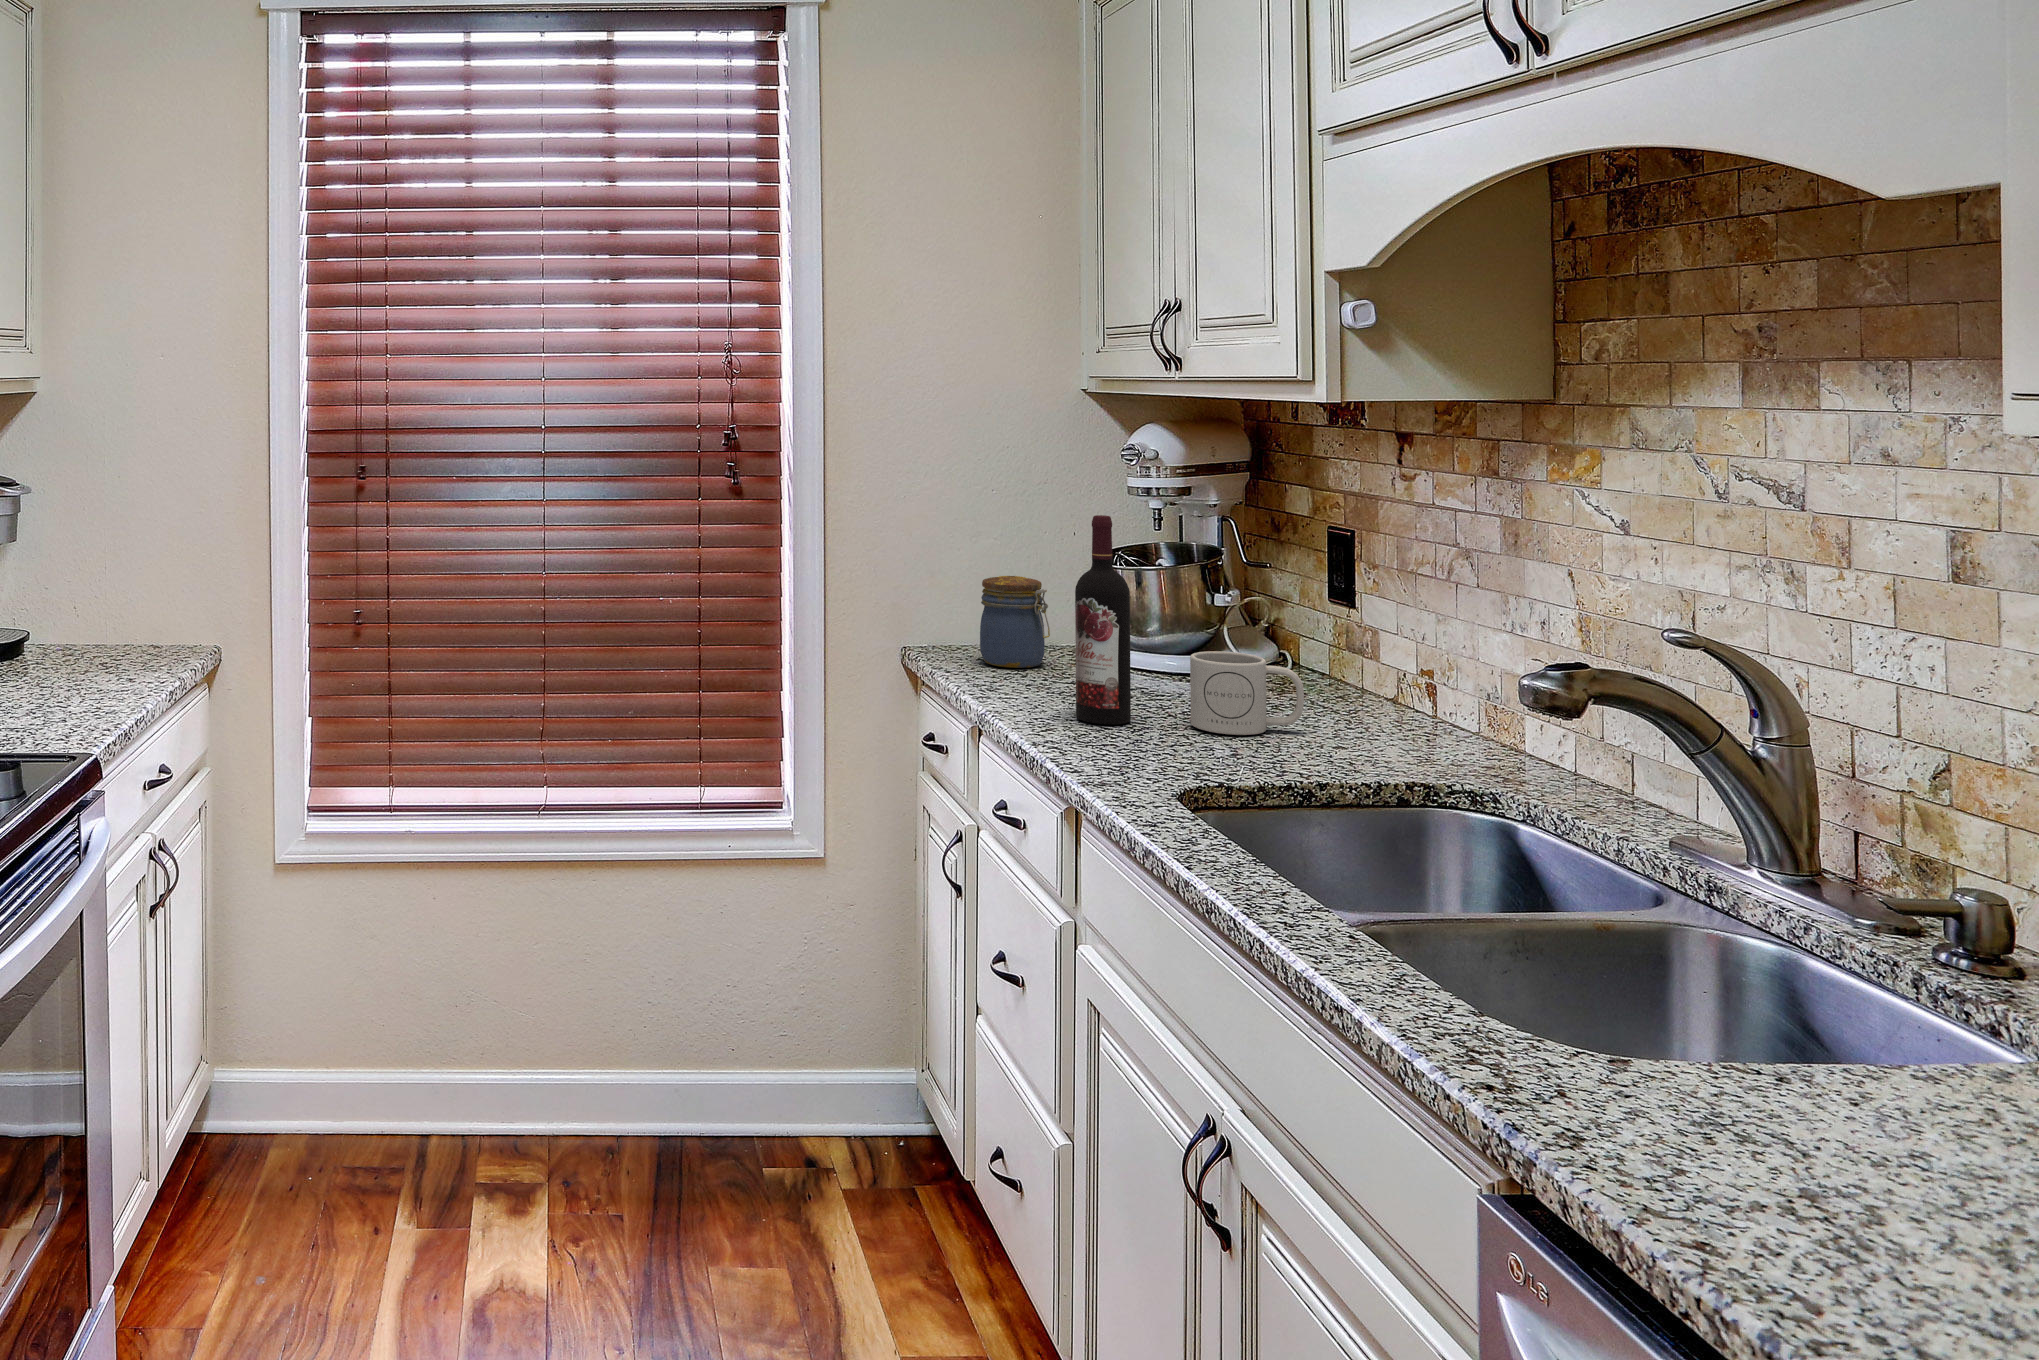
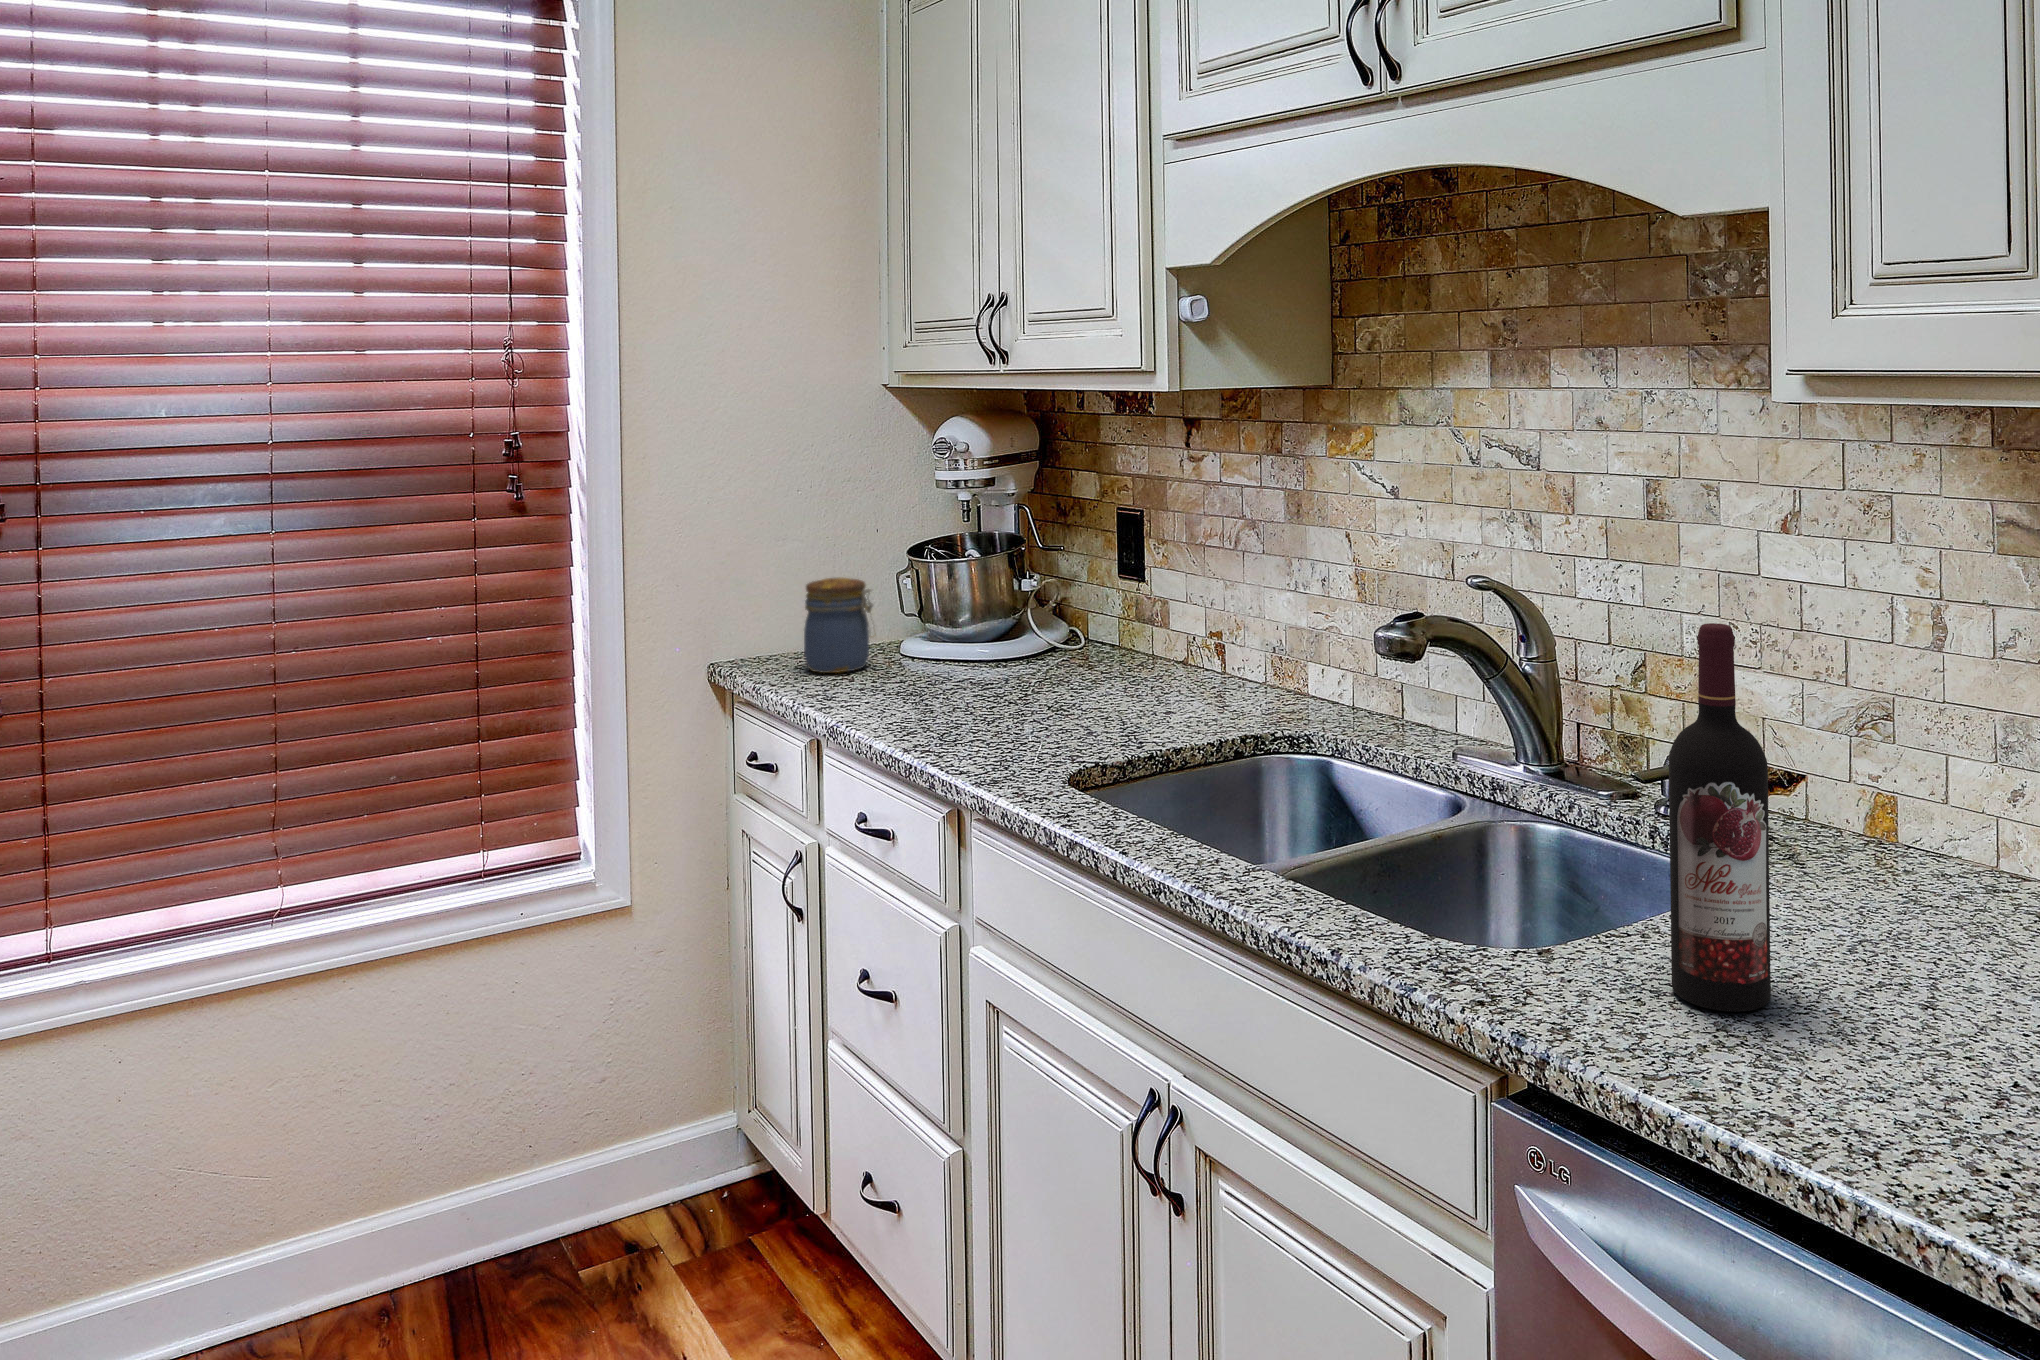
wine bottle: present [1075,515,1131,724] -> present [1669,623,1771,1012]
mug: present [1190,651,1304,735] -> none [1038,632,1136,712]

